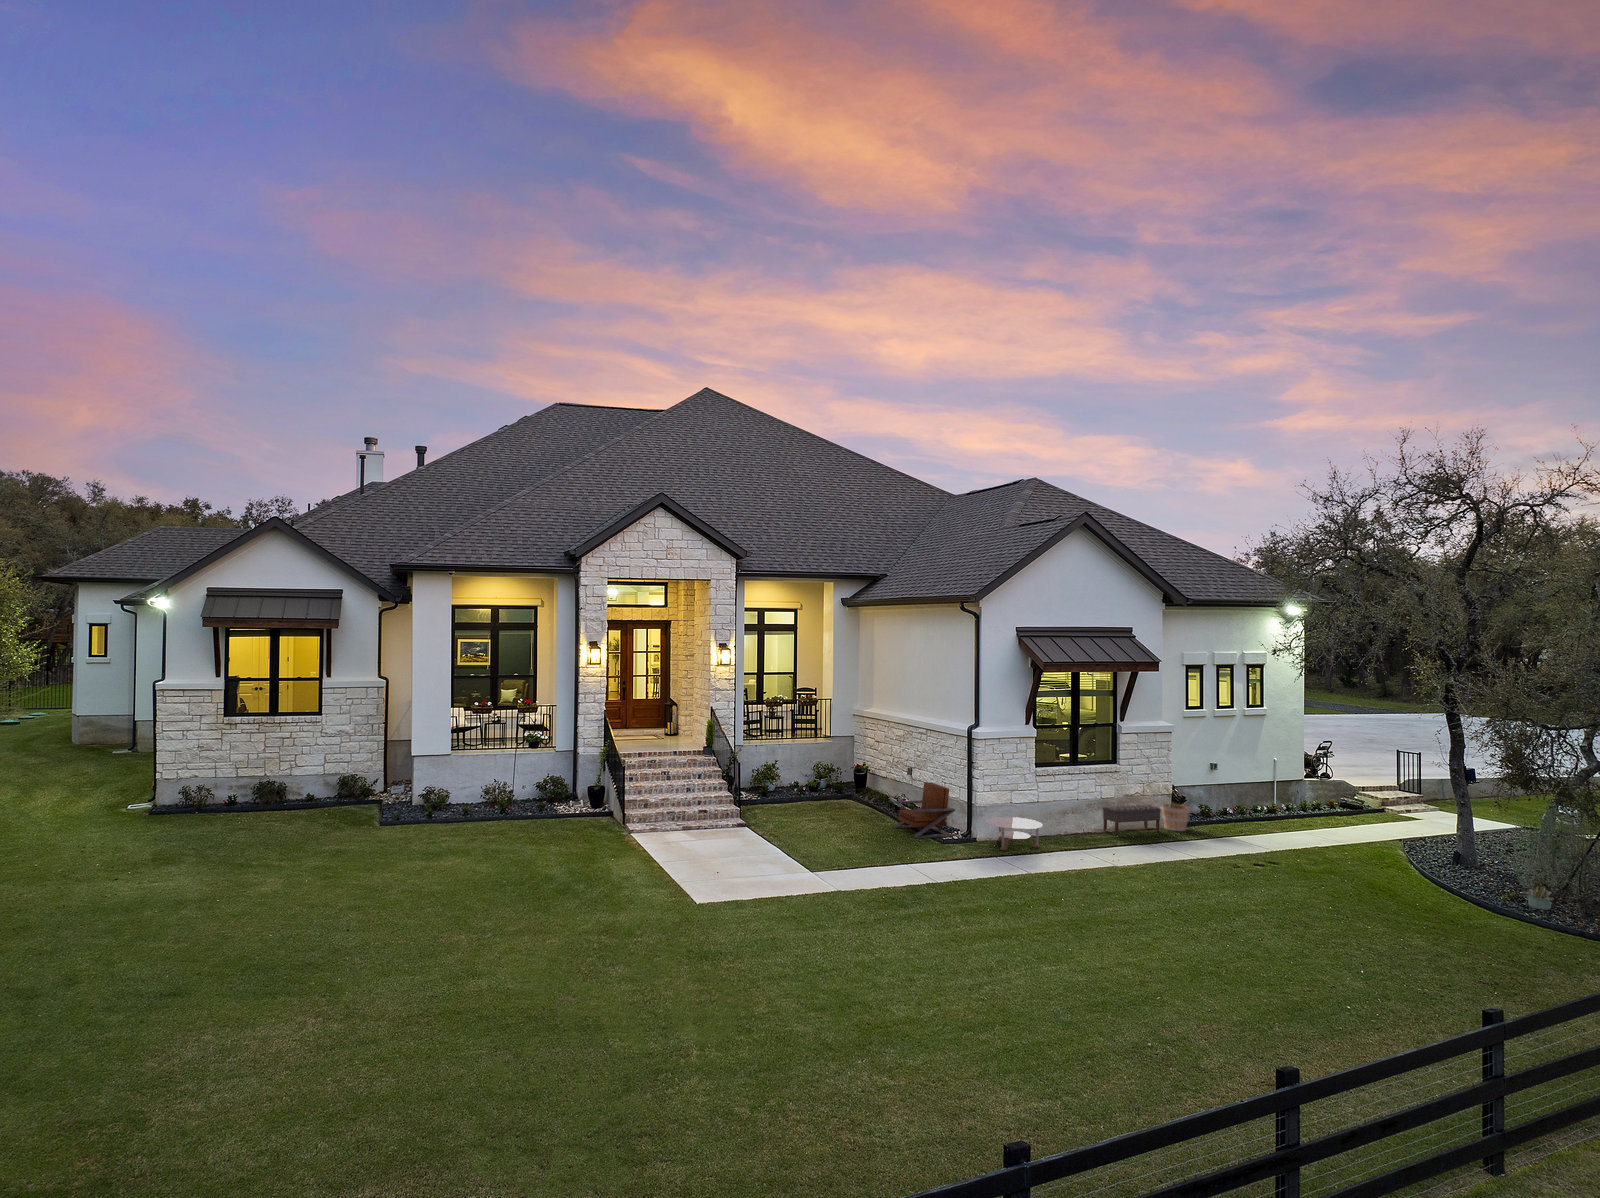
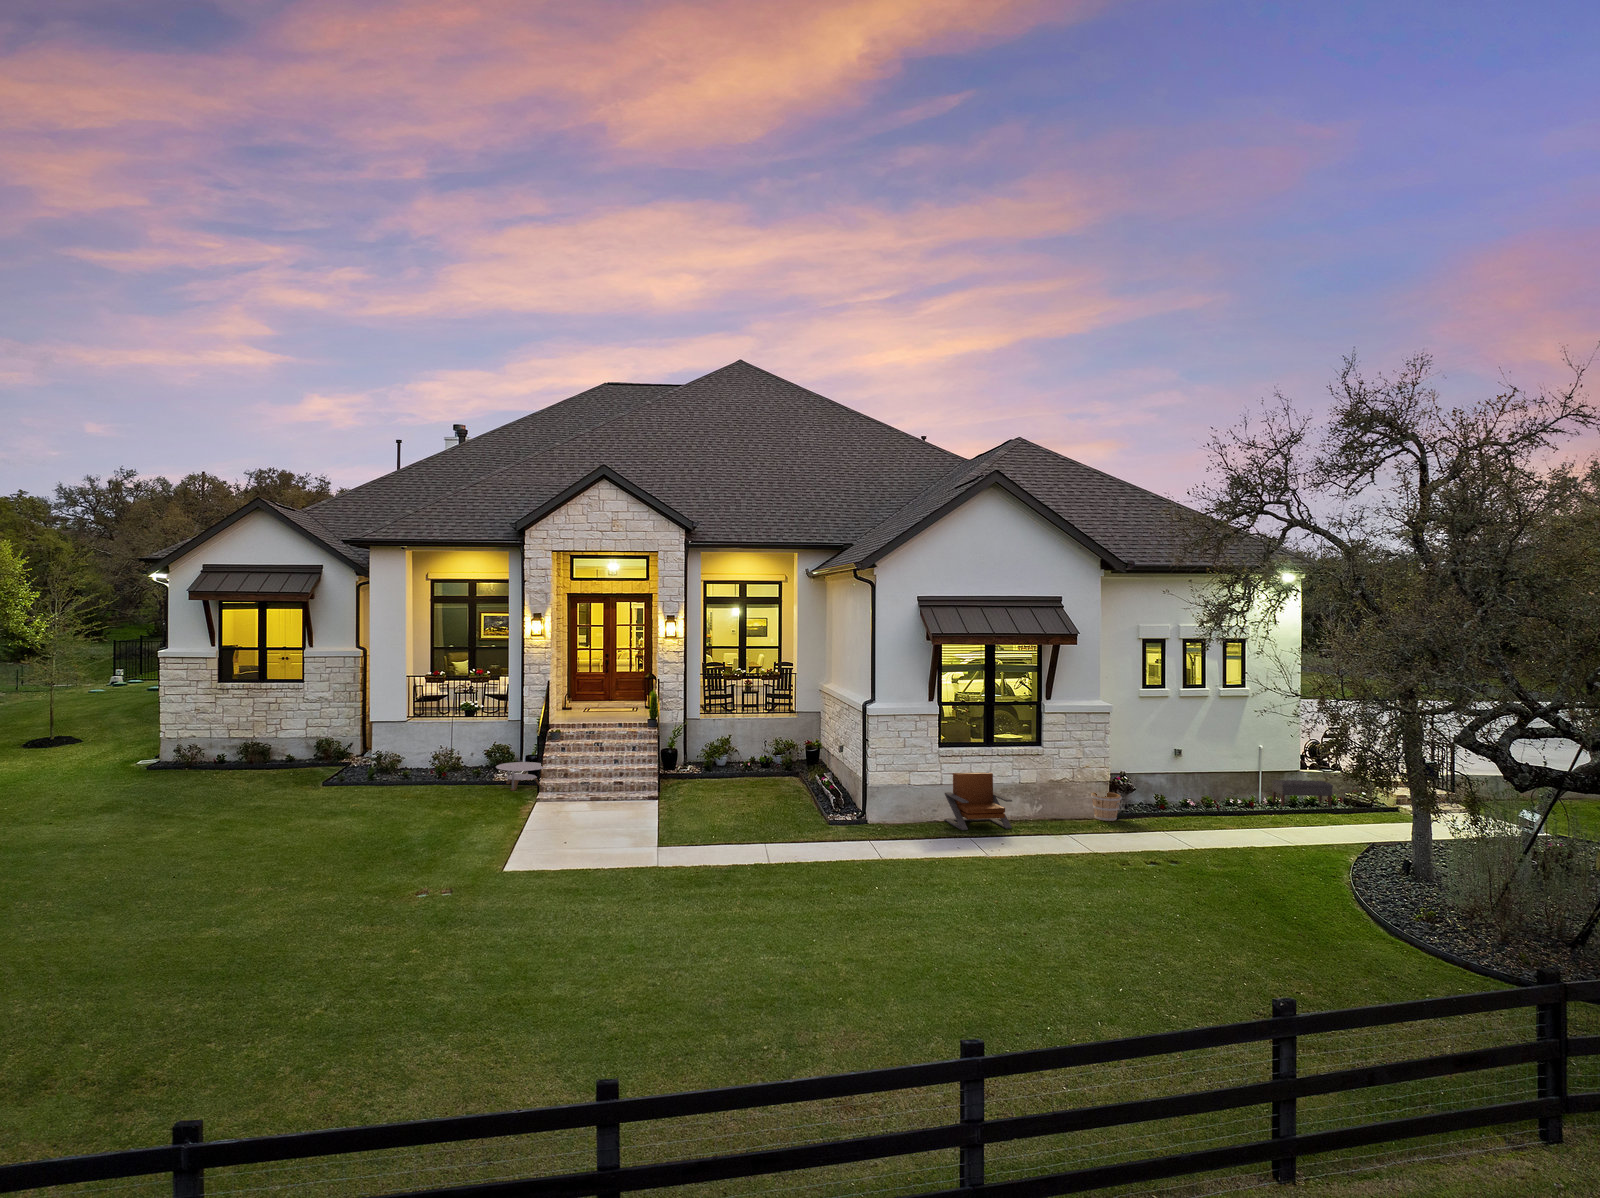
lounge chair: present [895,782,955,838] -> present [944,773,1012,830]
bench: present [1103,805,1161,835] -> present [1272,780,1333,807]
round table: present [985,817,1043,850] -> present [496,762,546,791]
decorative plant: present [1523,886,1553,910] -> none [1389,892,1421,918]

